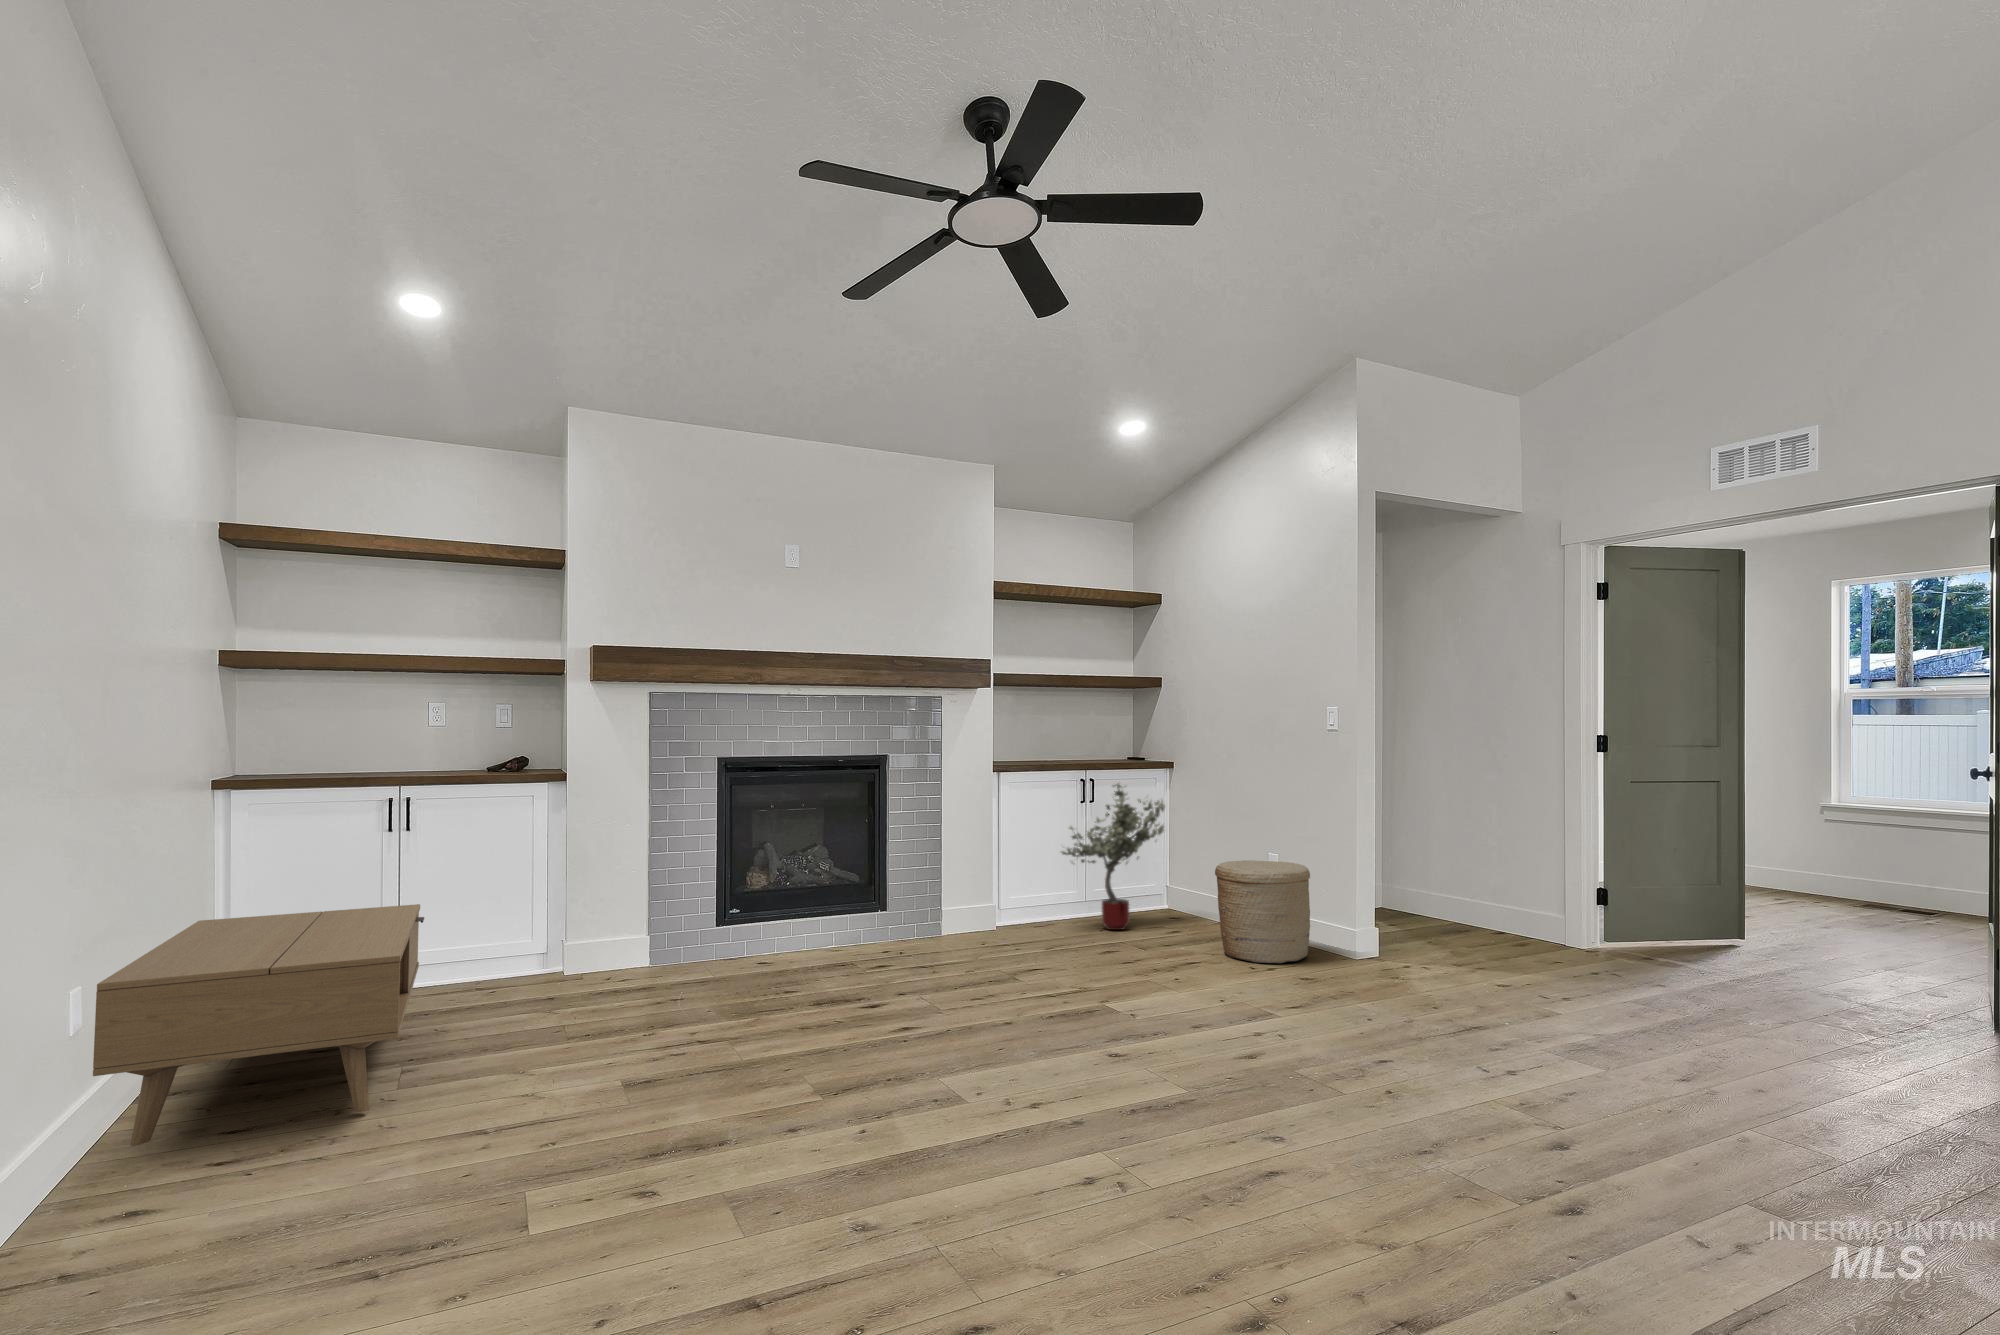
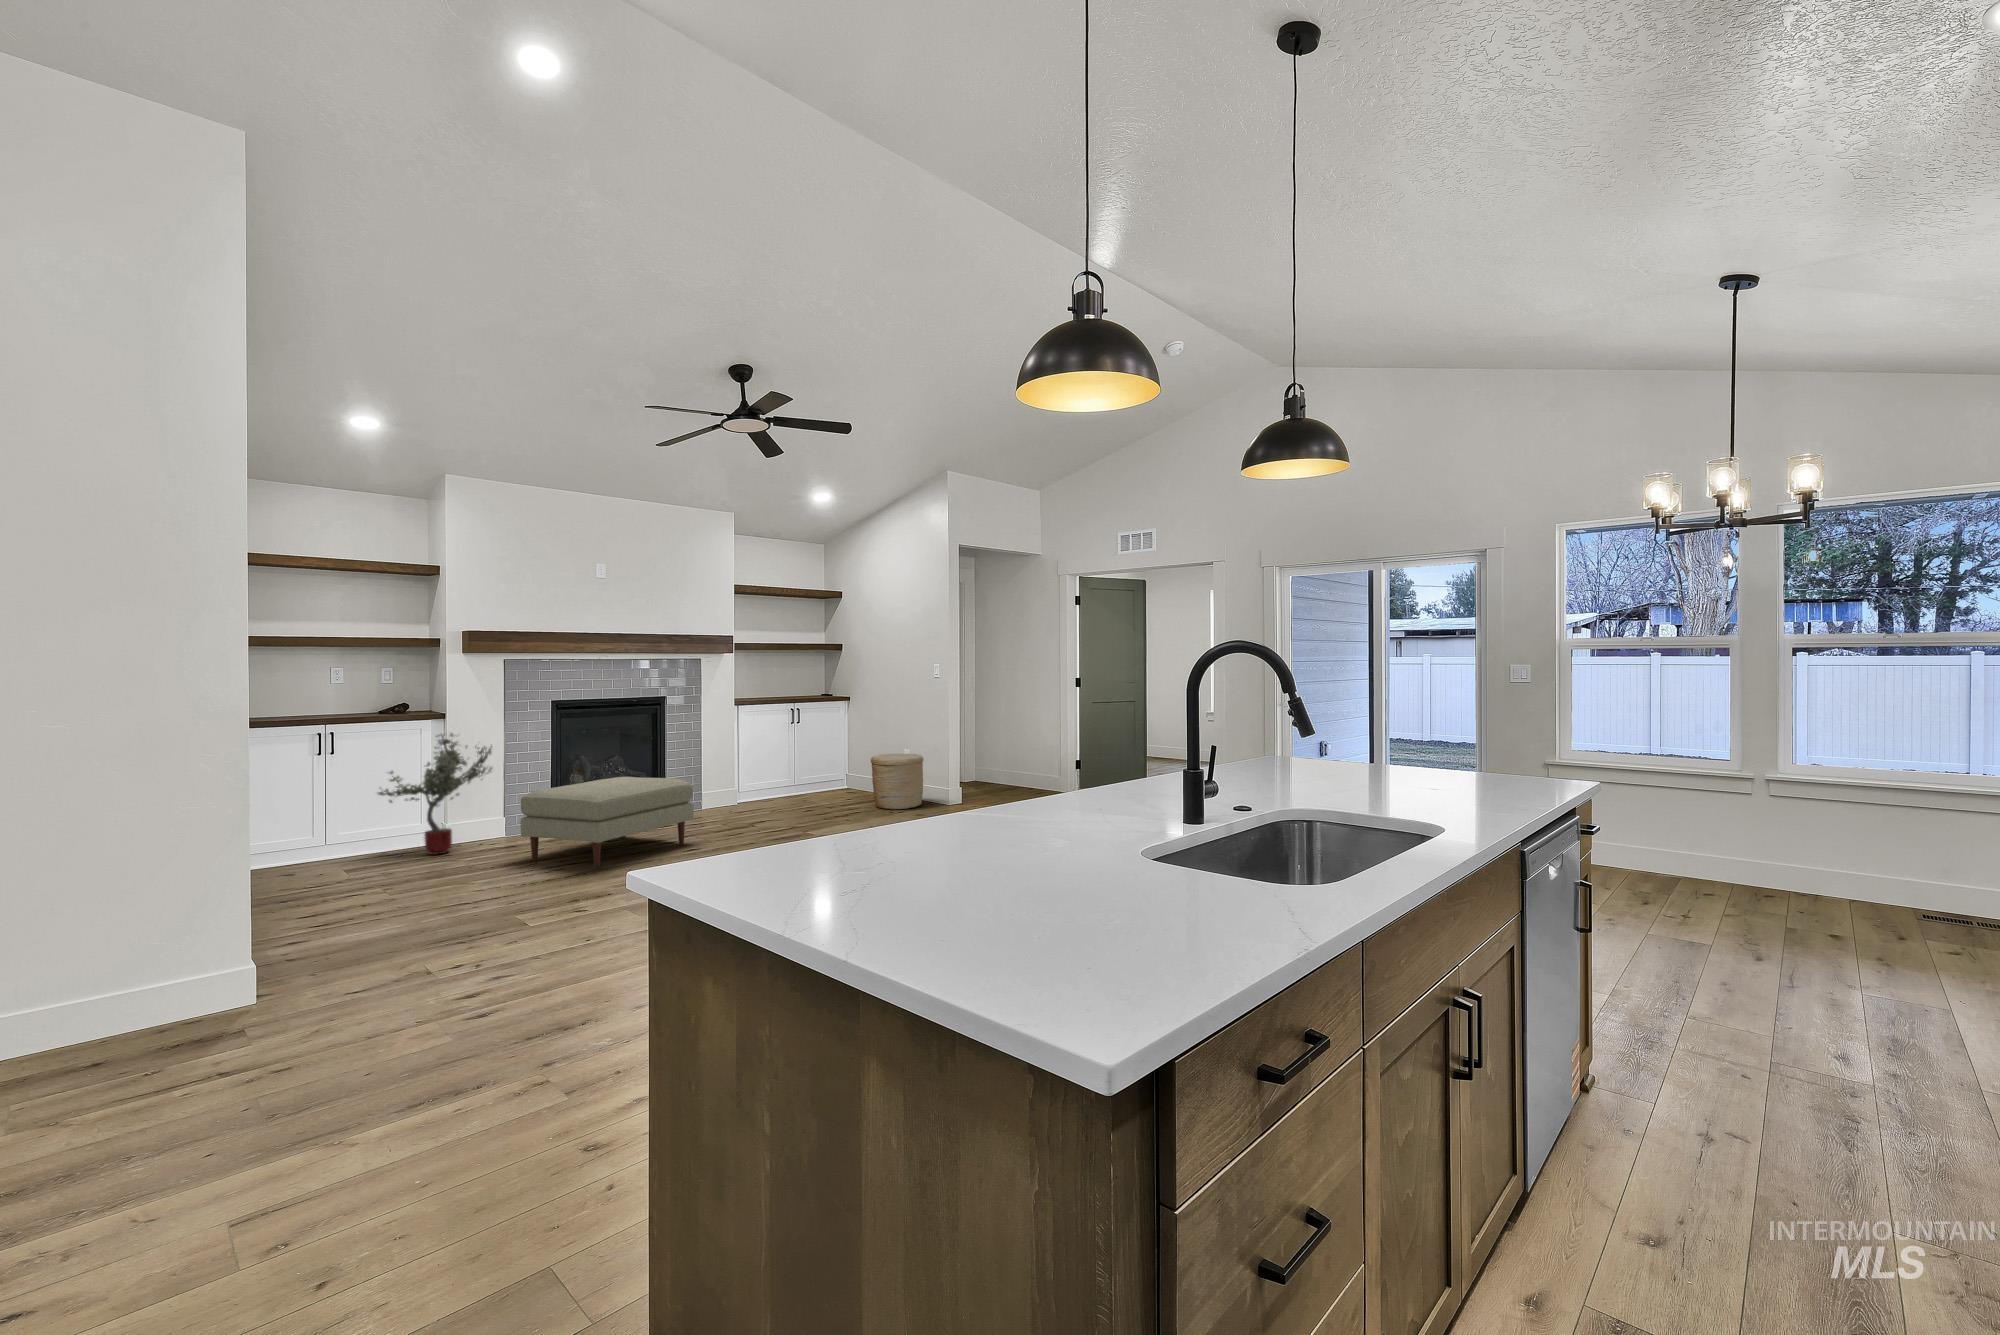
potted tree: present [1061,783,1165,930] -> present [377,733,492,855]
ottoman: none [639,886,913,1055] -> present [521,777,694,868]
coffee table: present [93,904,424,1146] -> none [204,798,398,931]

